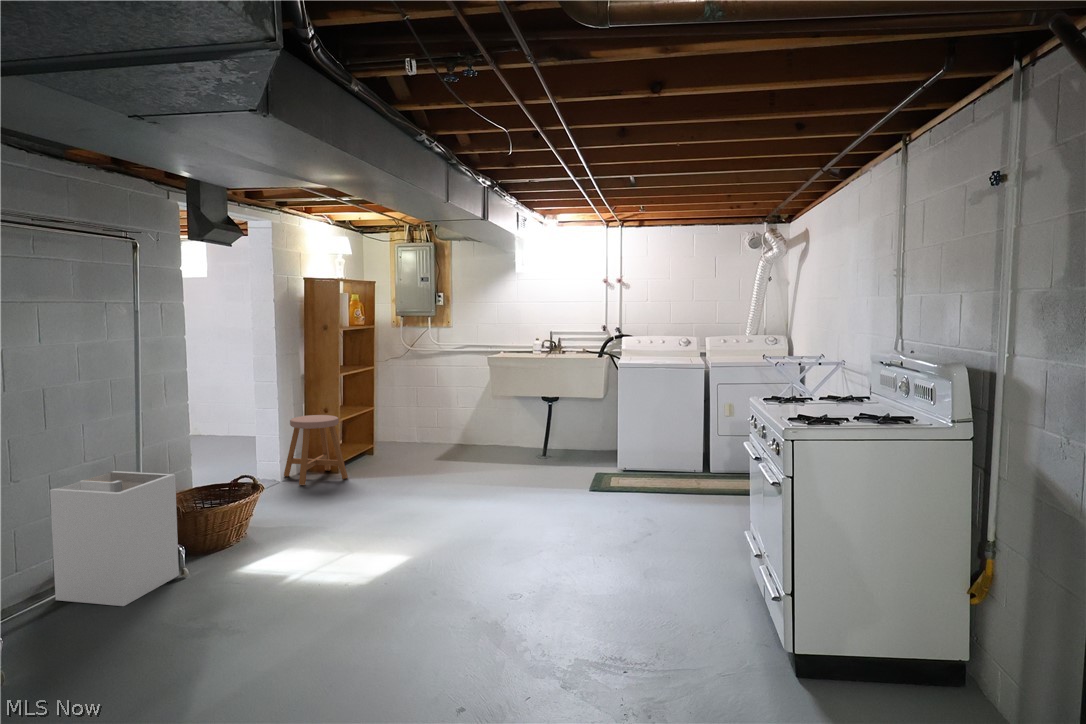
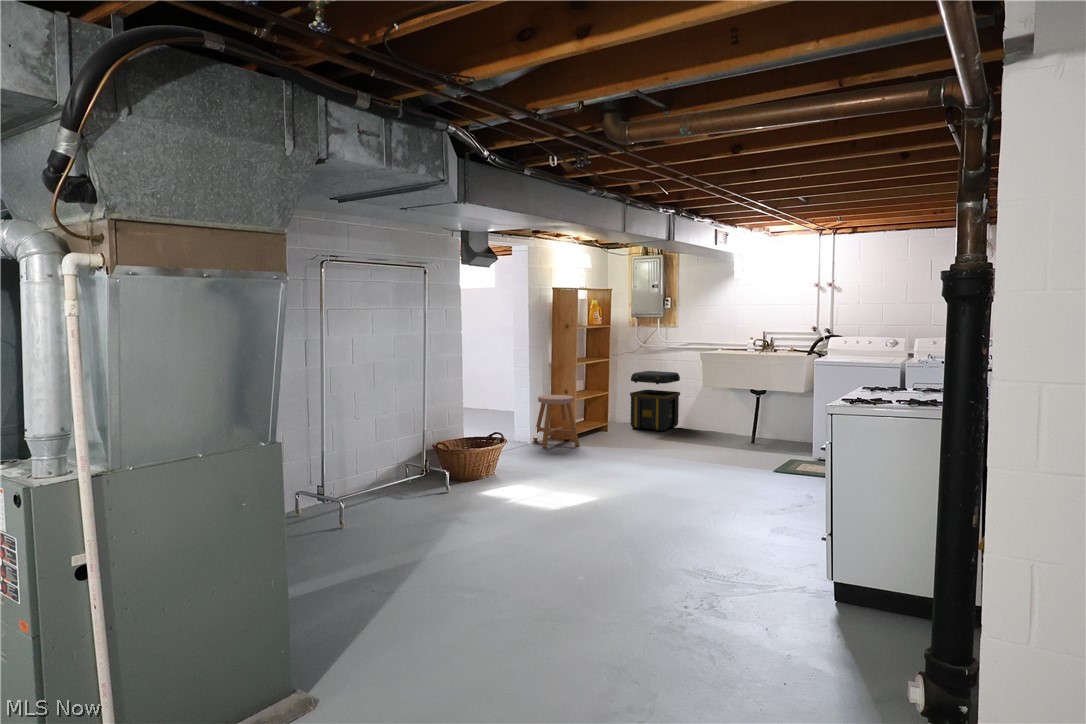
toolbox: none [400,378,458,449] -> present [630,371,680,431]
laundry hamper: present [50,471,179,606] -> none [380,417,451,501]

